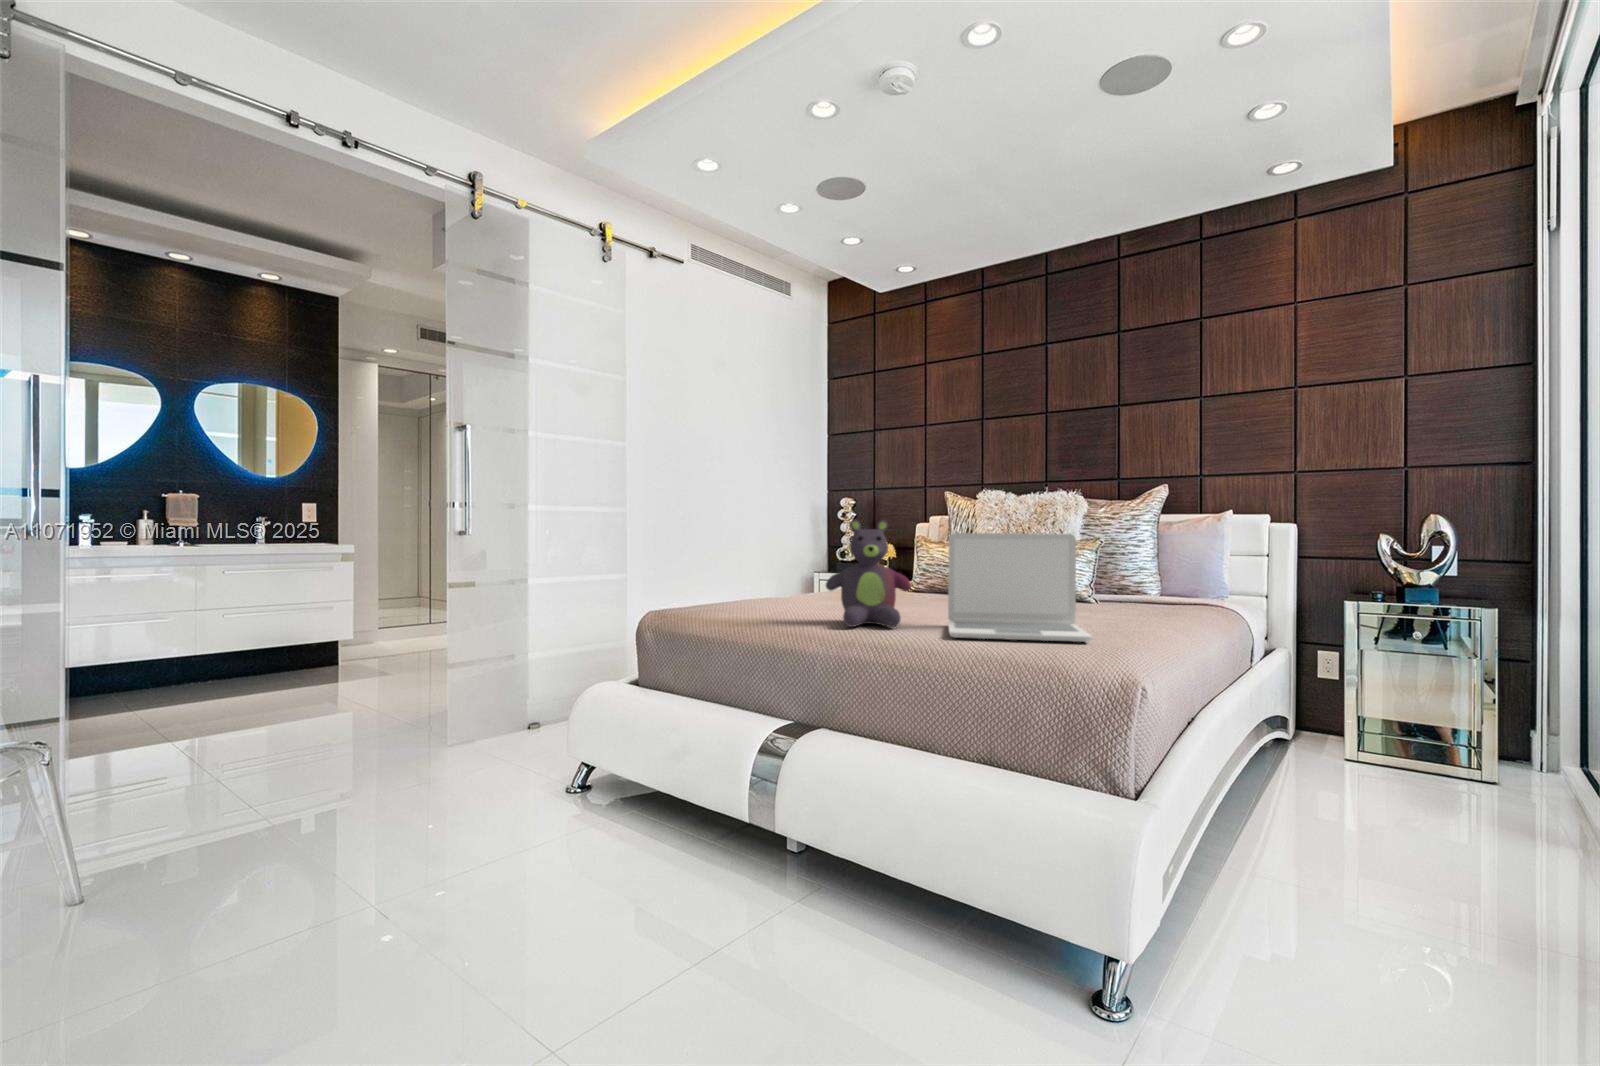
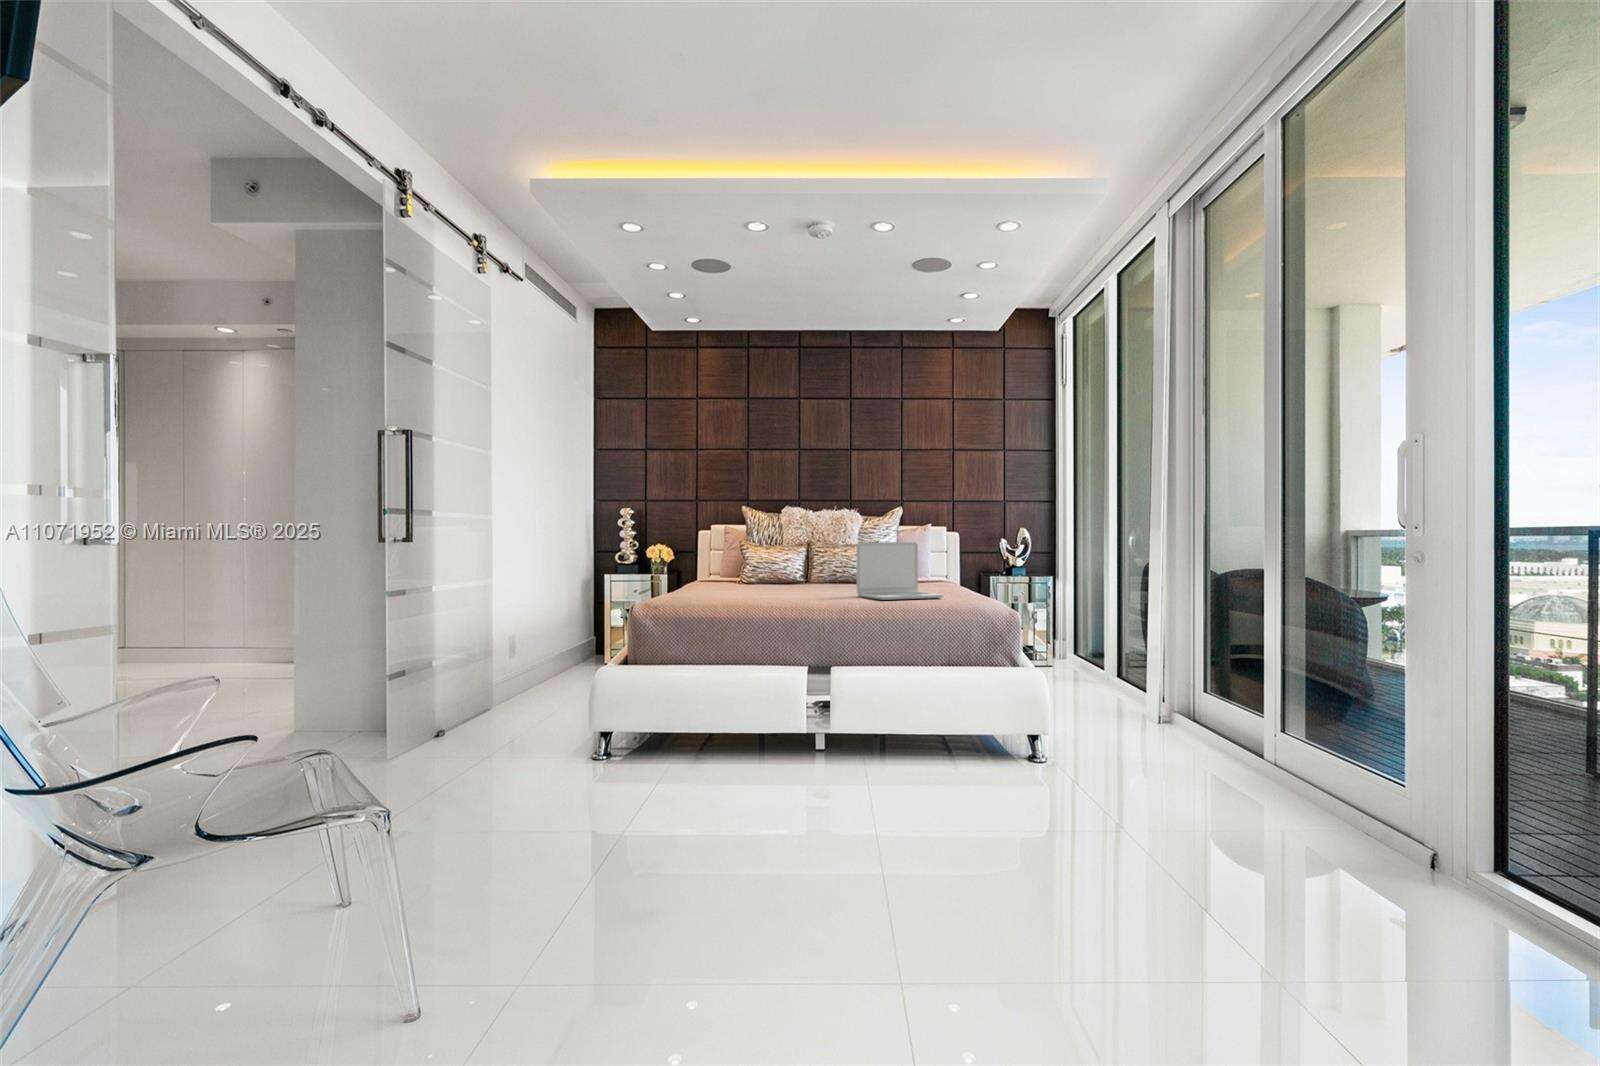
stuffed bear: present [826,520,911,627] -> none [790,535,842,599]

